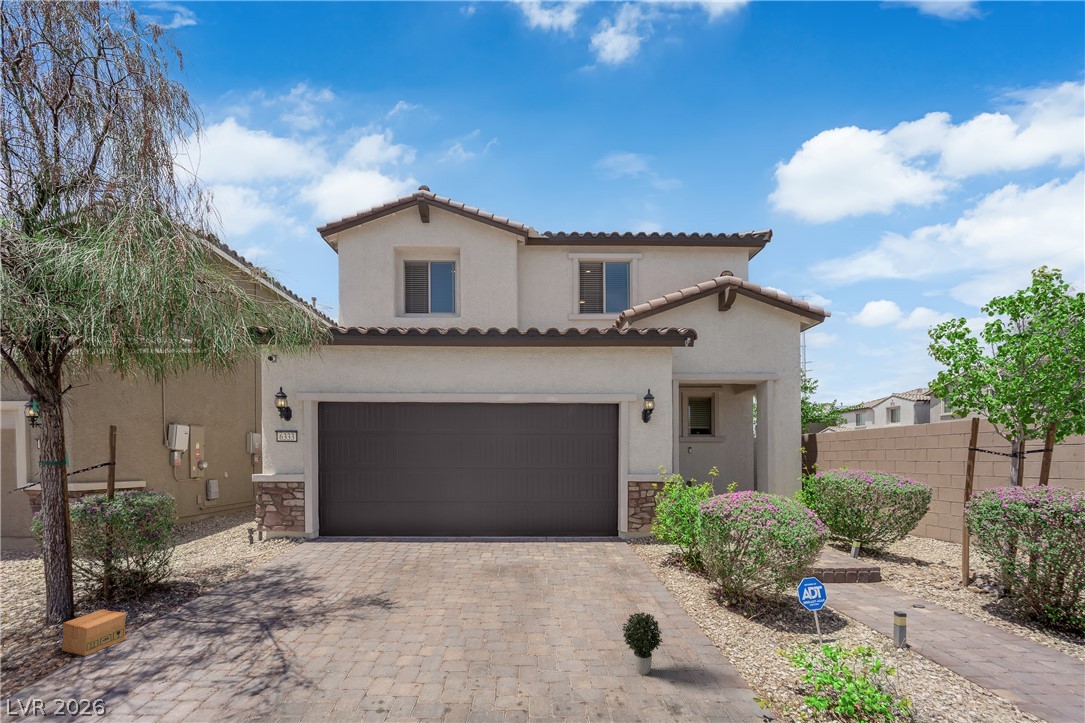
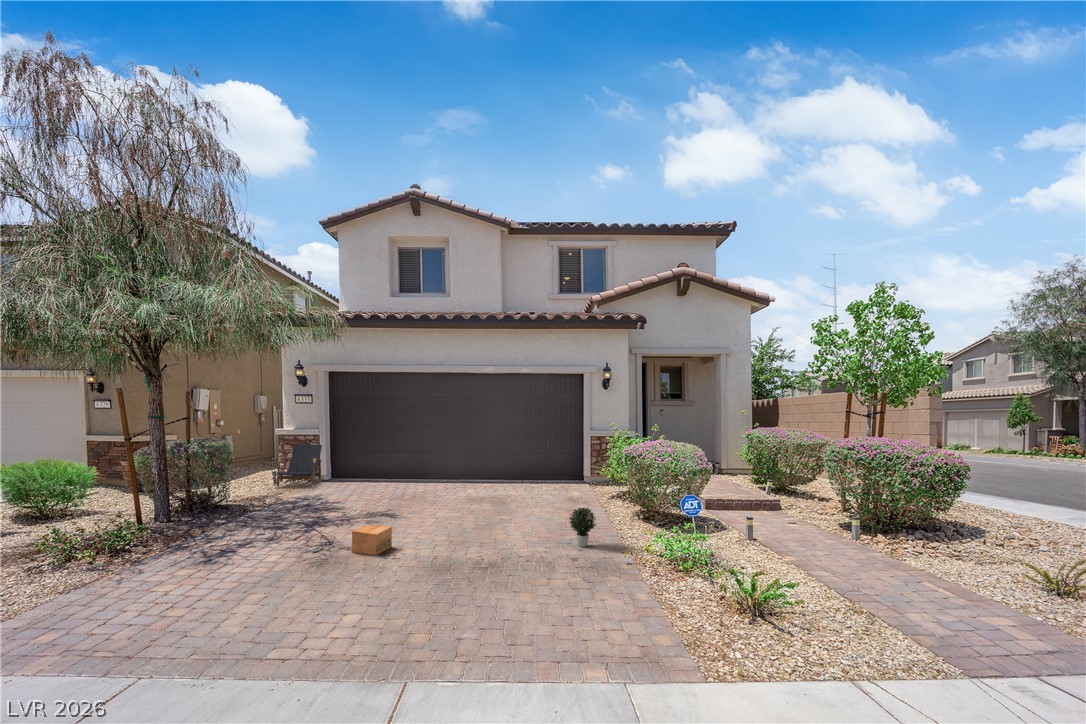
lounge chair: none [249,495,307,554] -> present [277,444,322,490]
cardboard box: present [62,609,126,656] -> present [352,524,392,555]

